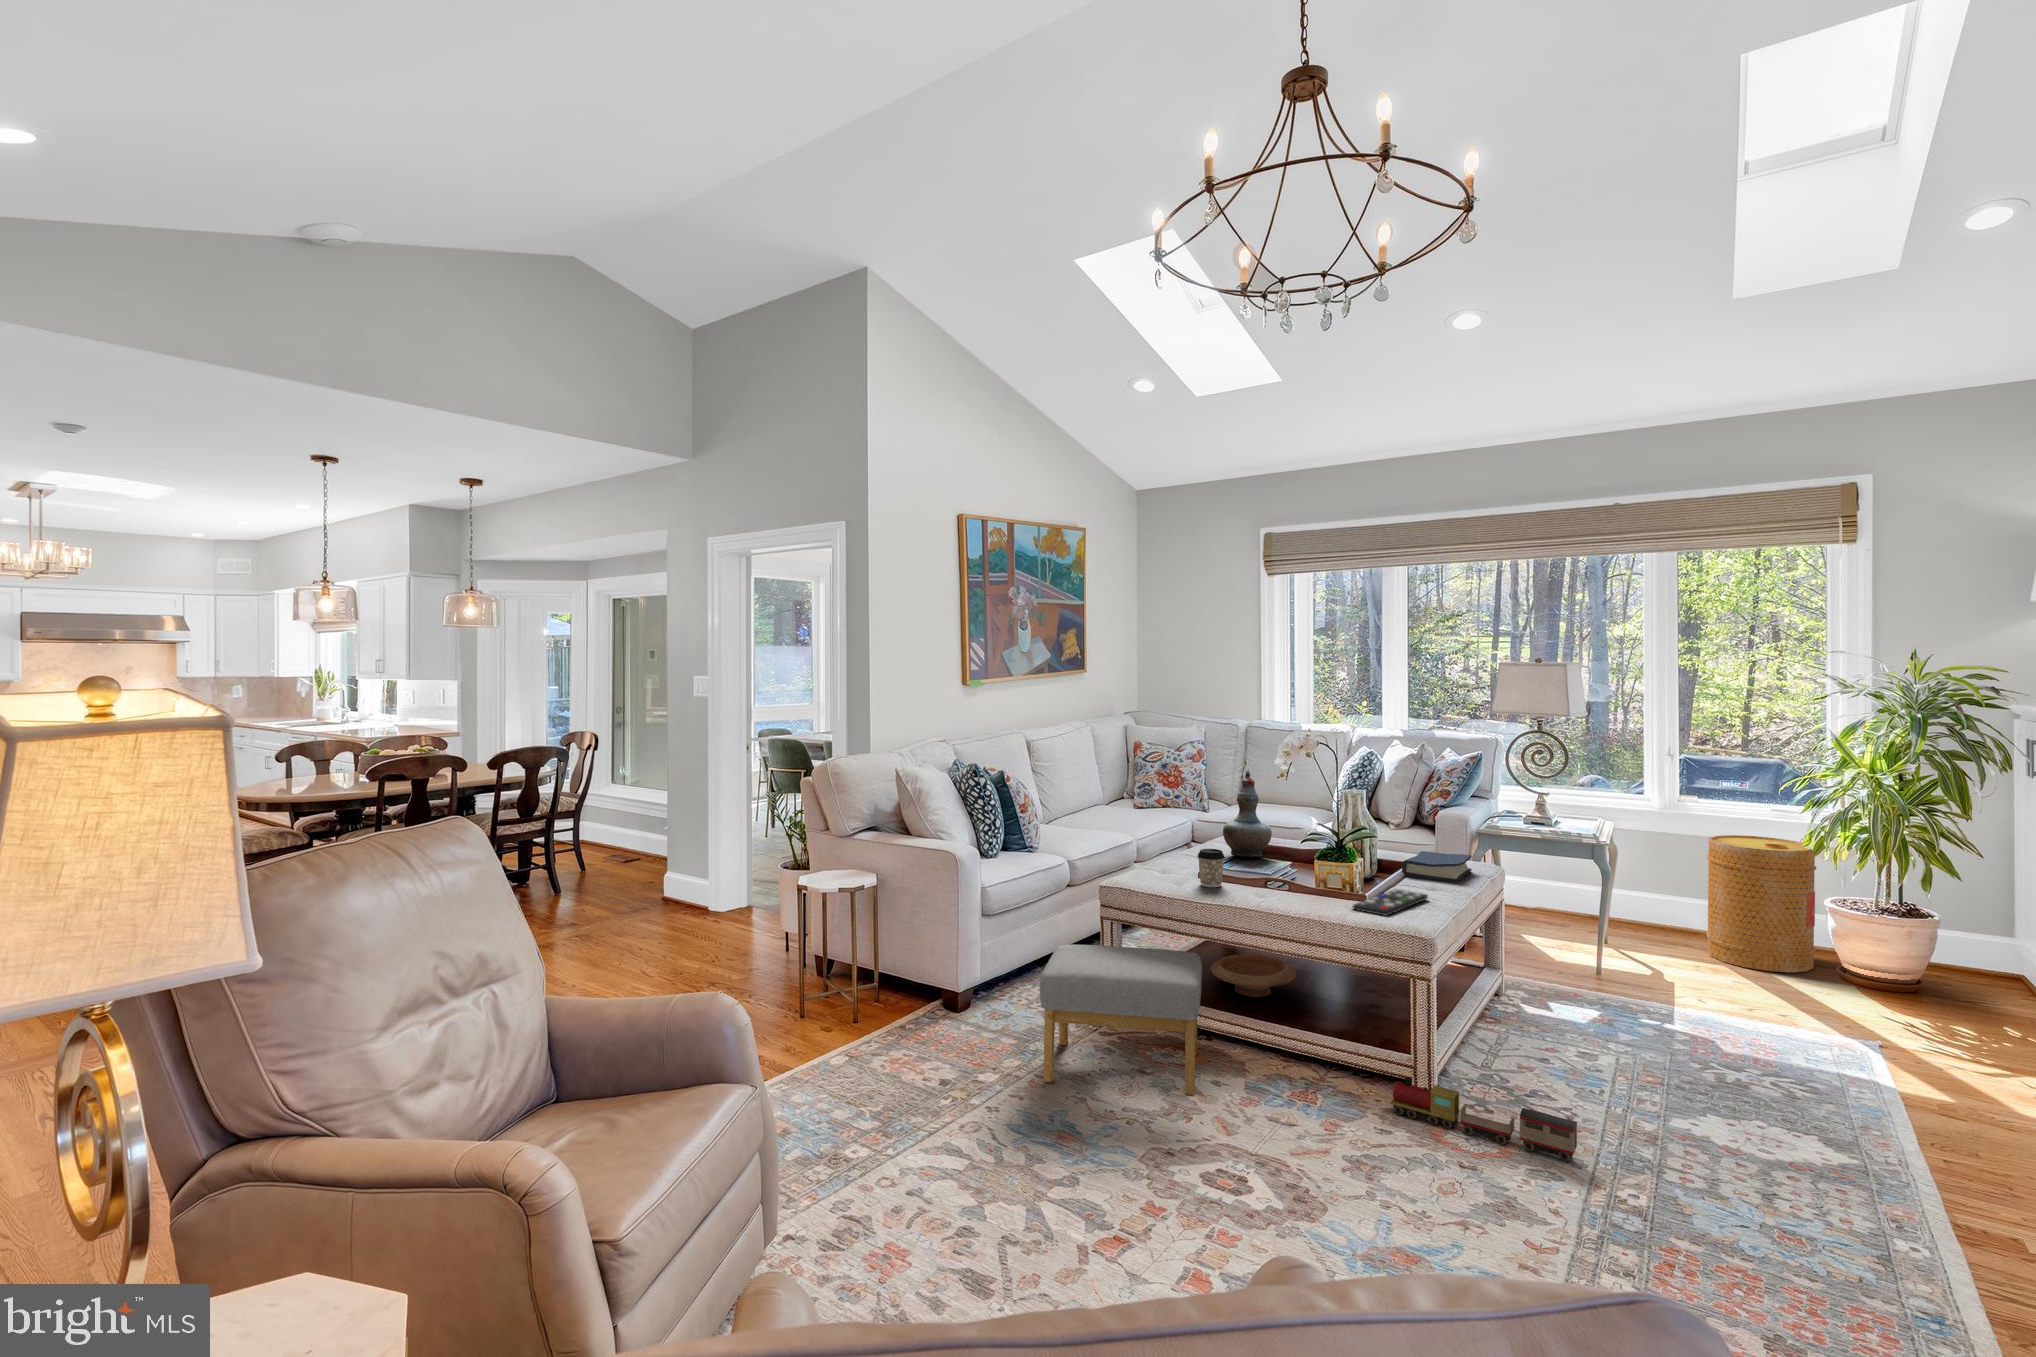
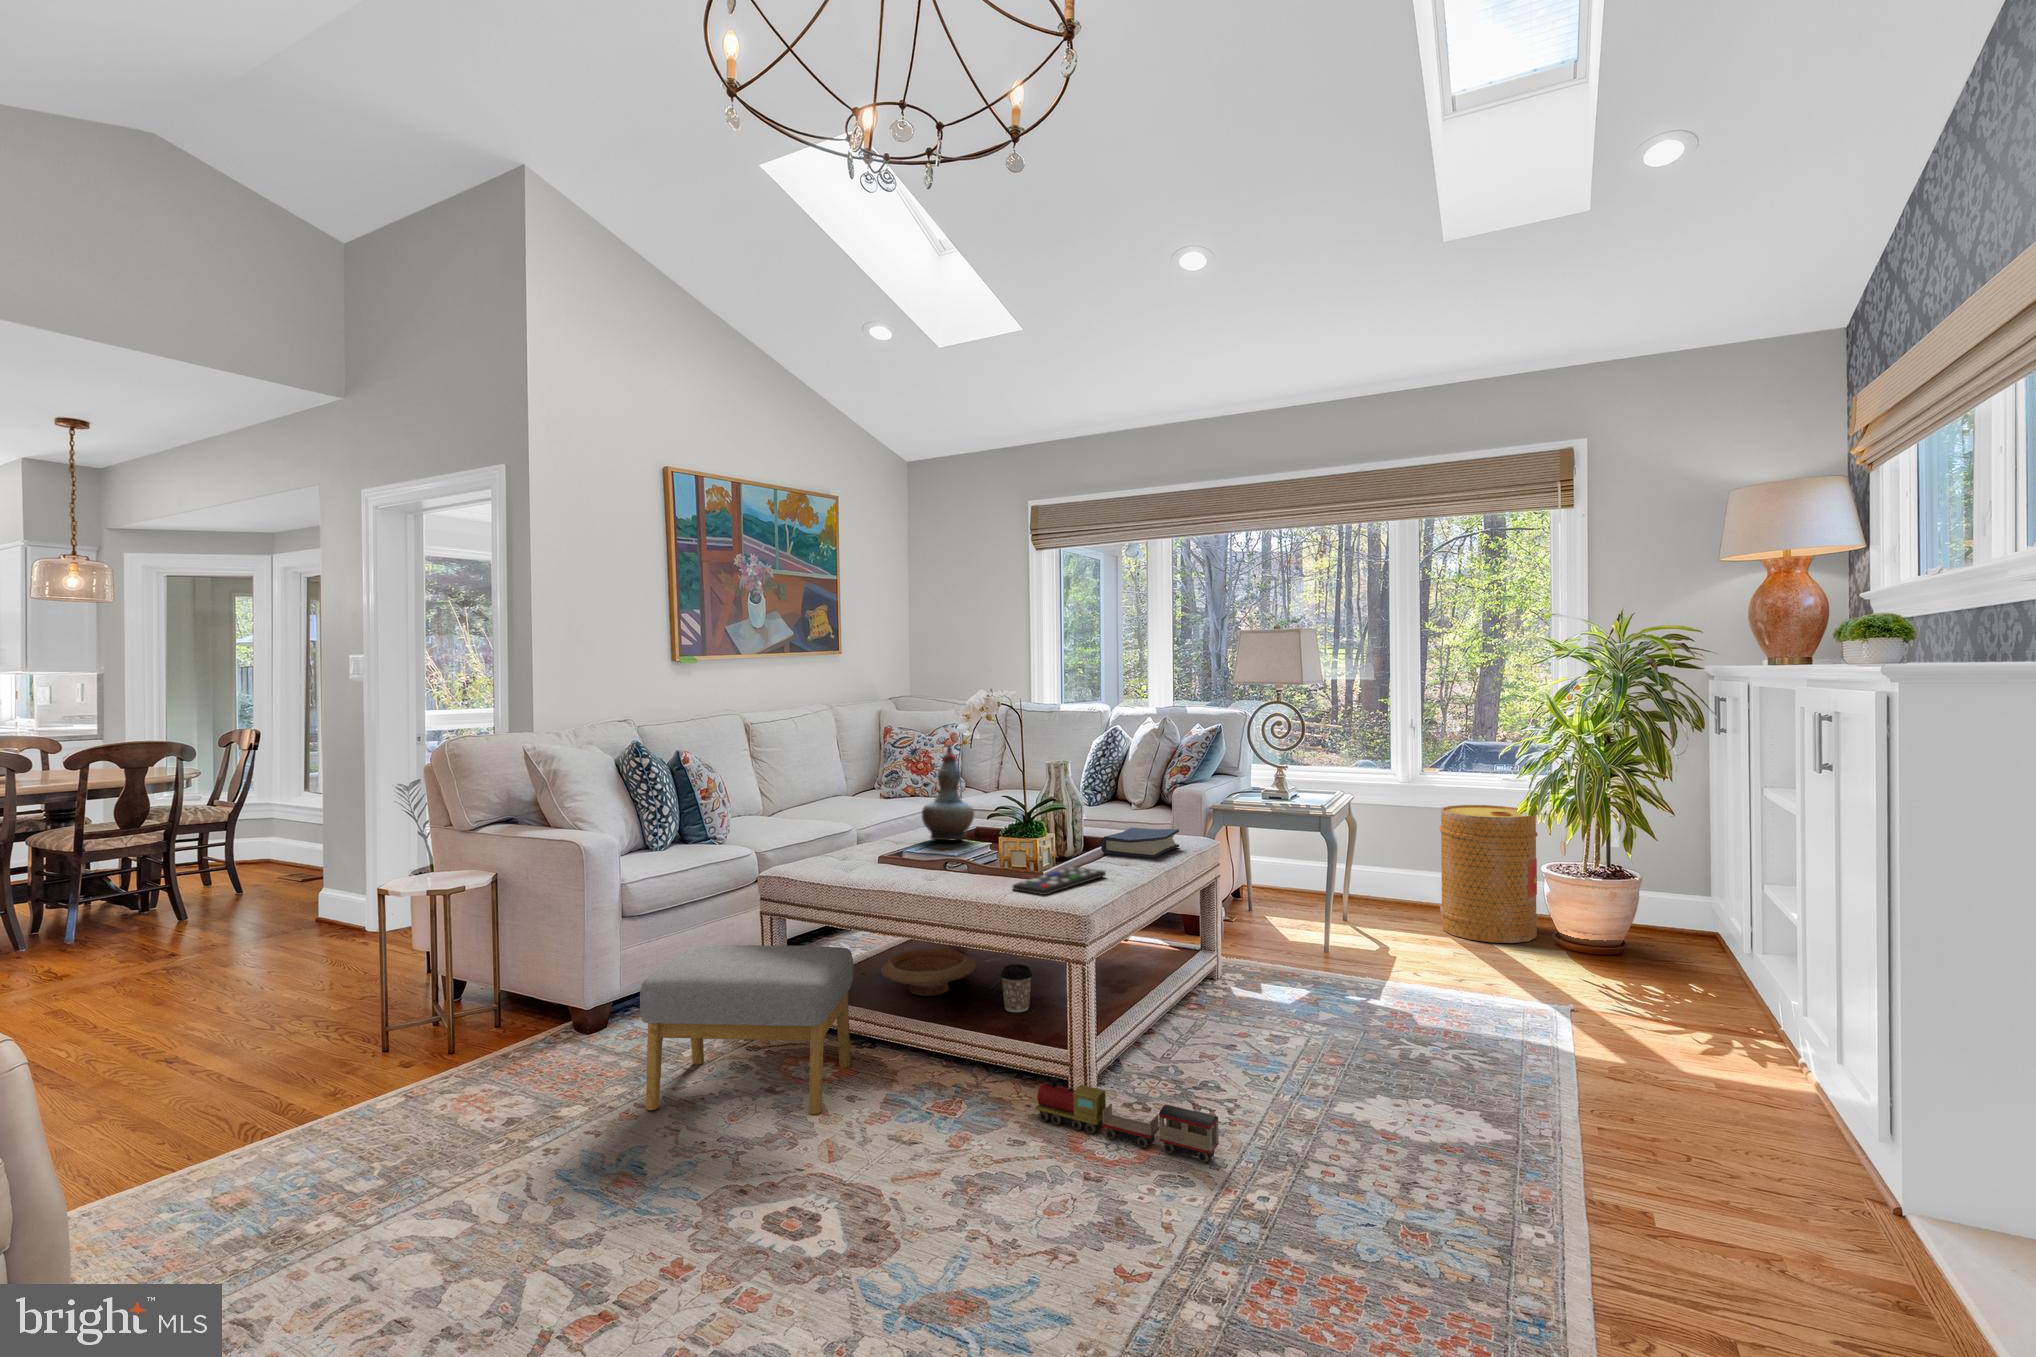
coffee cup: present [1198,849,1225,887] -> present [1001,964,1032,1012]

